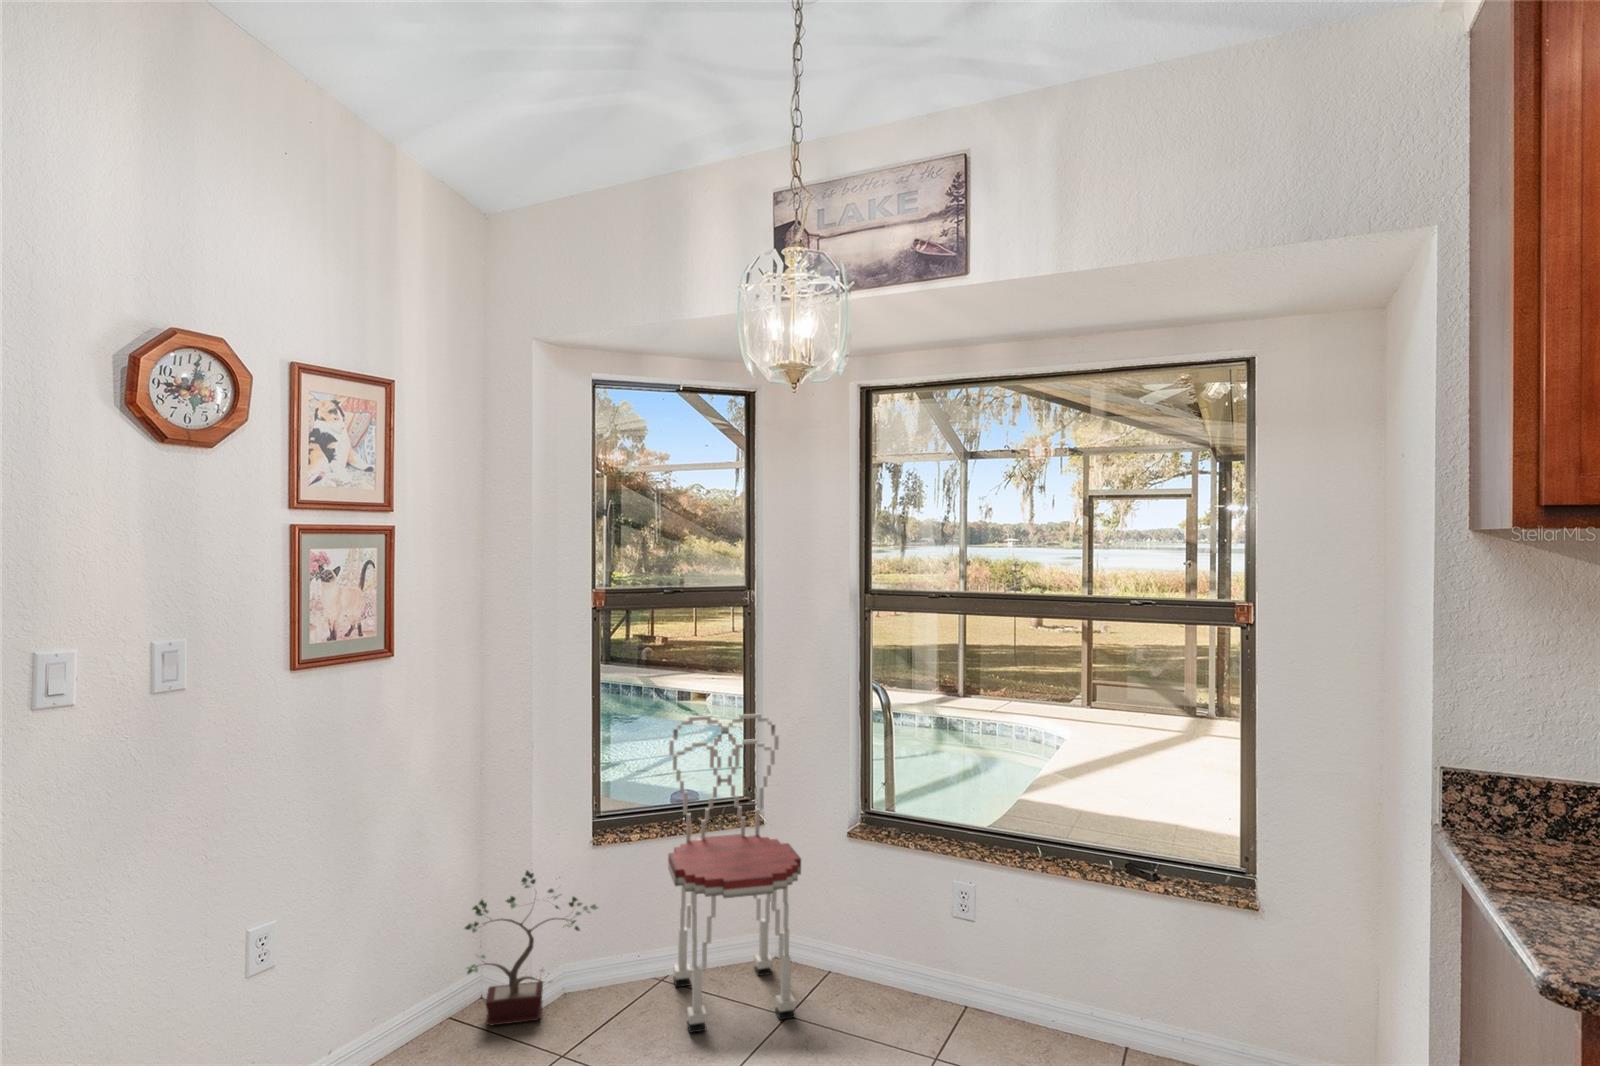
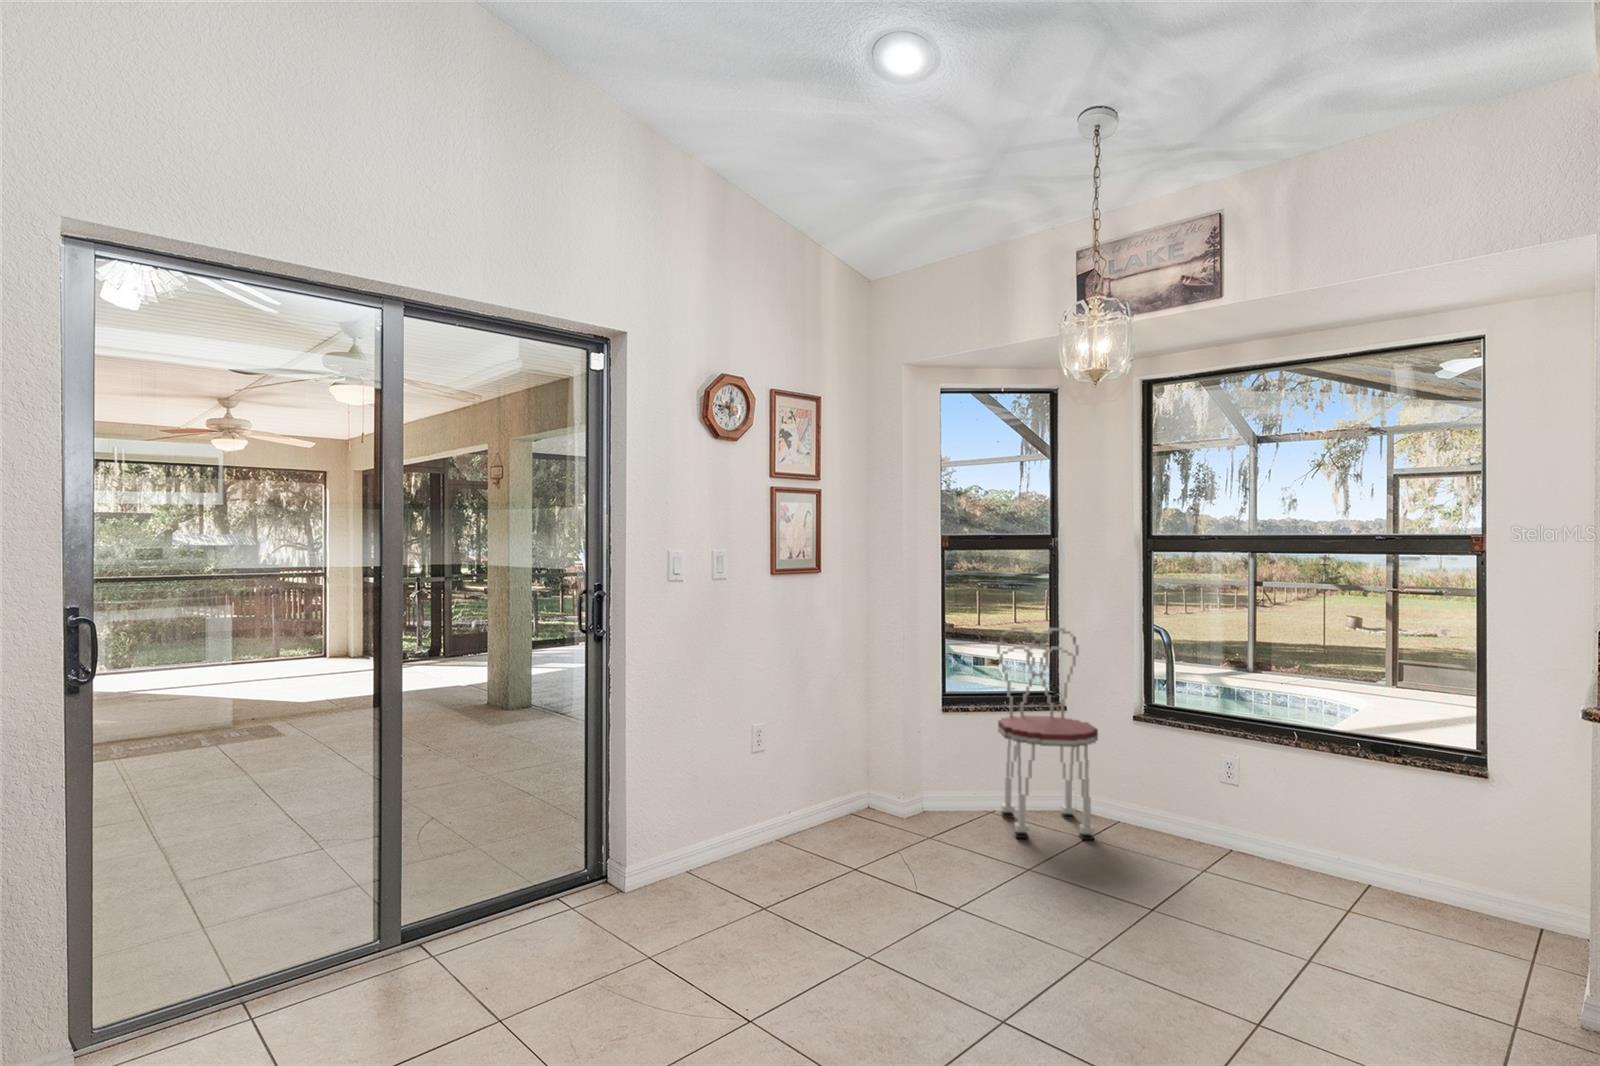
potted plant: present [465,871,598,1025] -> none [862,722,952,822]

